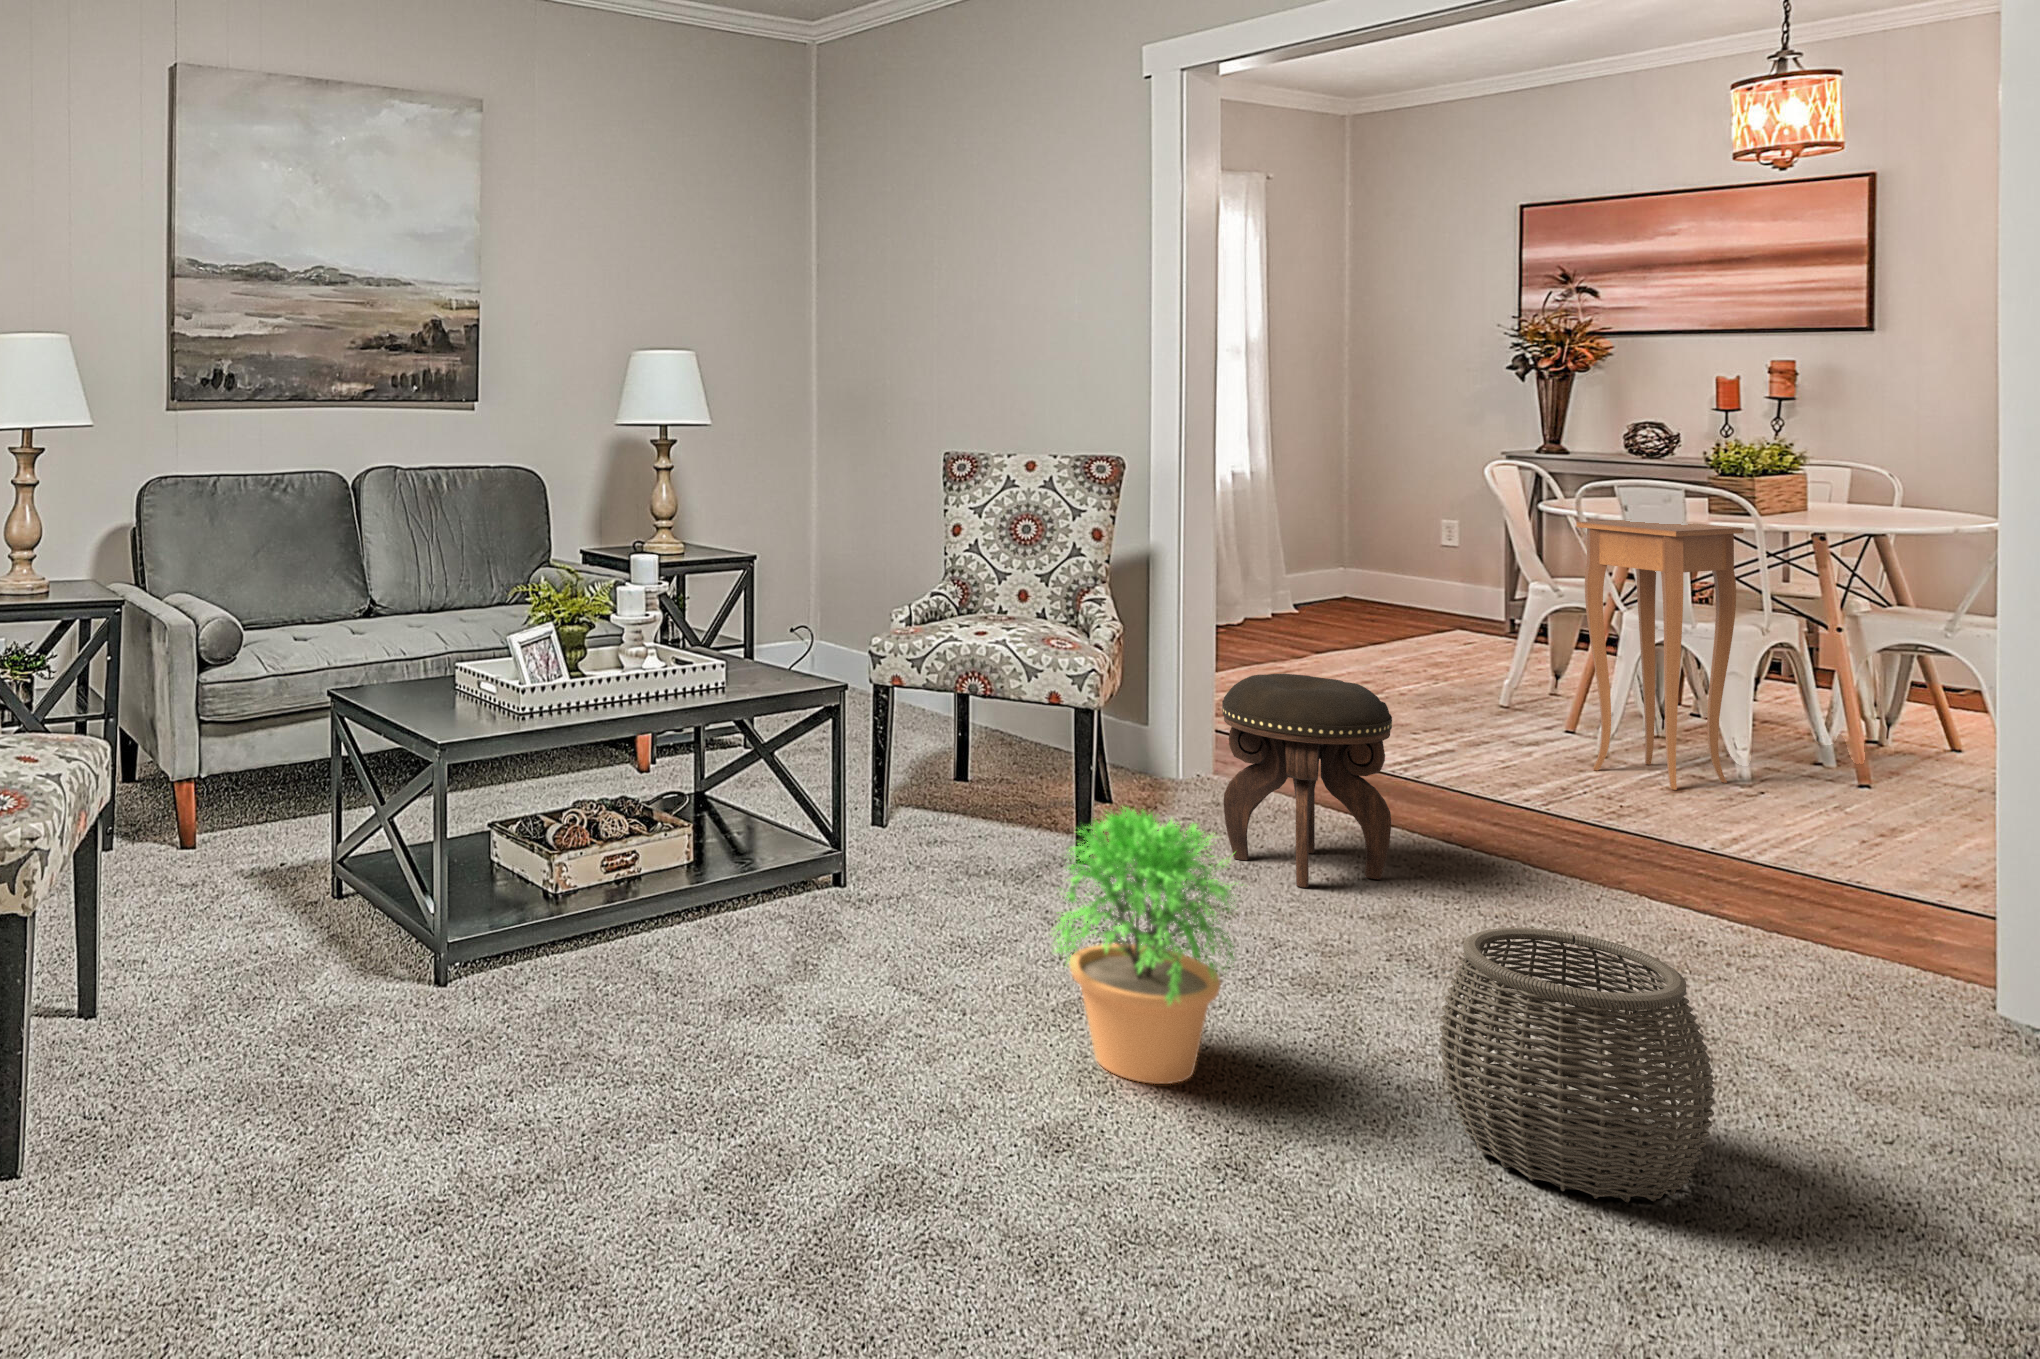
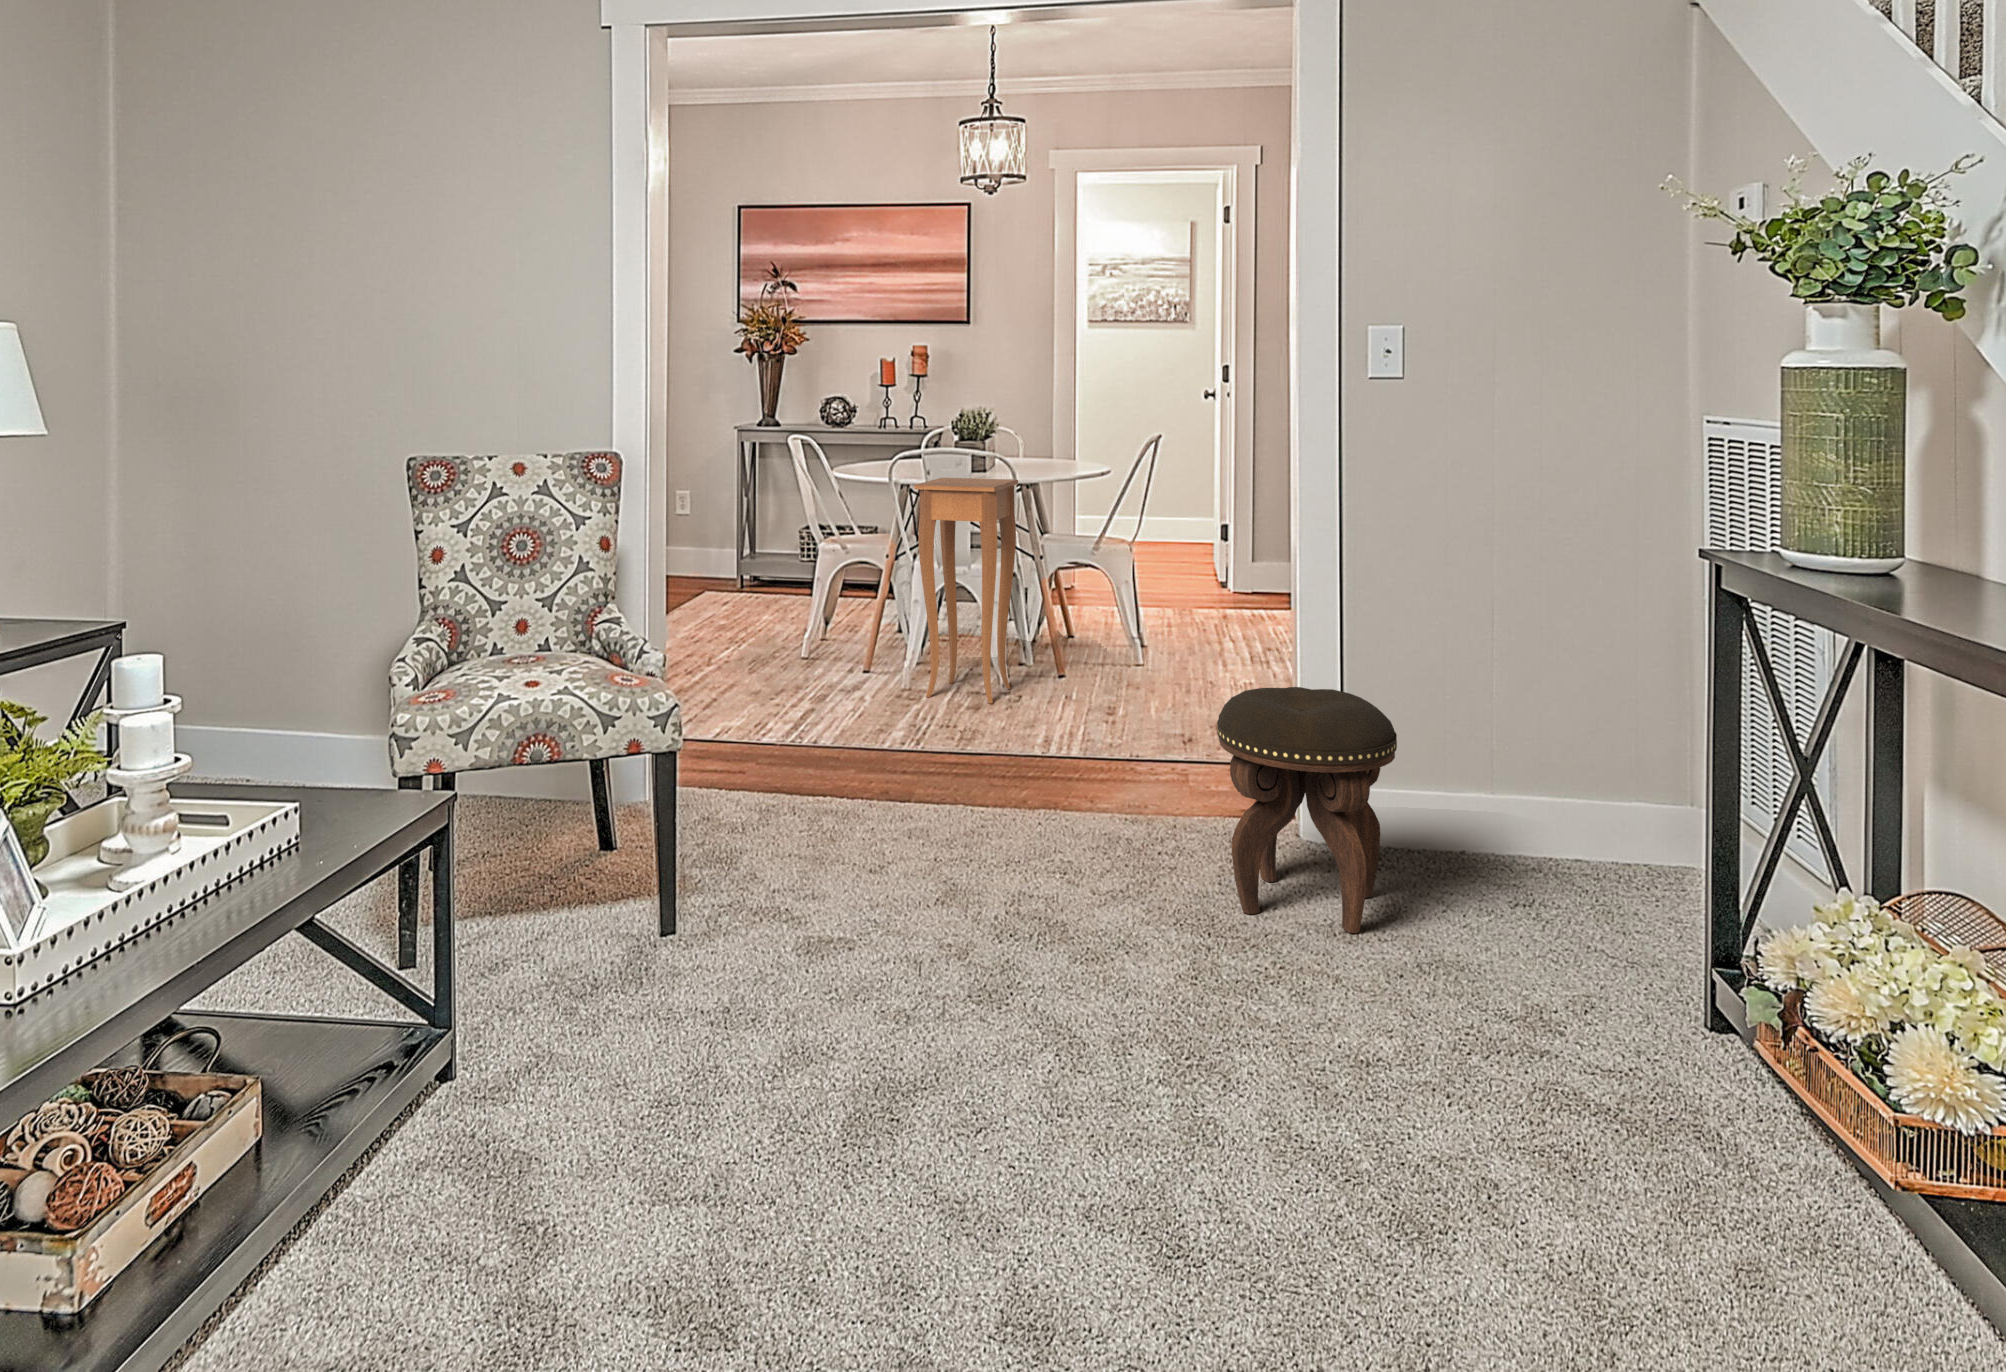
footstool: present [1222,674,1392,887] -> present [1217,687,1397,933]
potted plant: present [1052,806,1236,1084] -> none [884,898,1151,1259]
woven basket: present [1439,928,1715,1202] -> none [1271,913,1525,1202]

